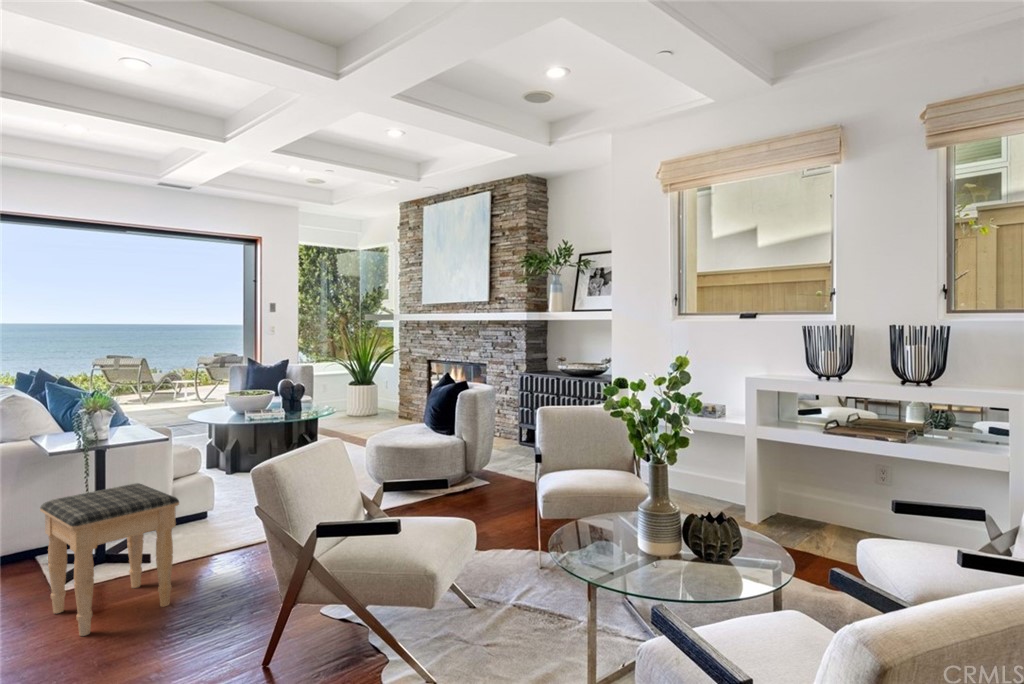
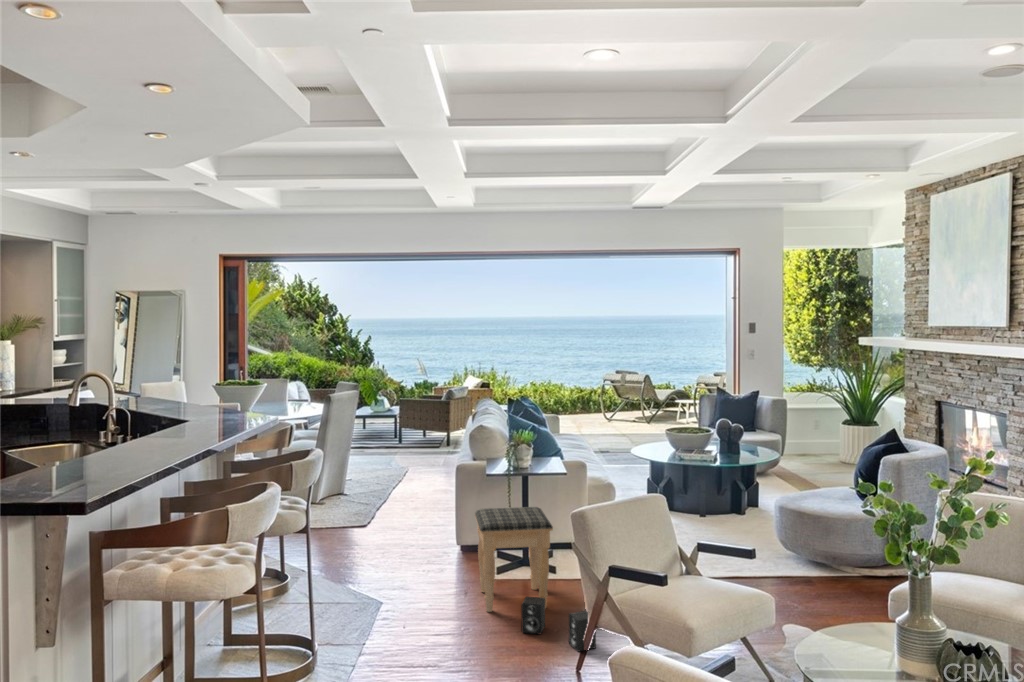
speaker: none [155,587,271,645] -> present [521,596,596,651]

